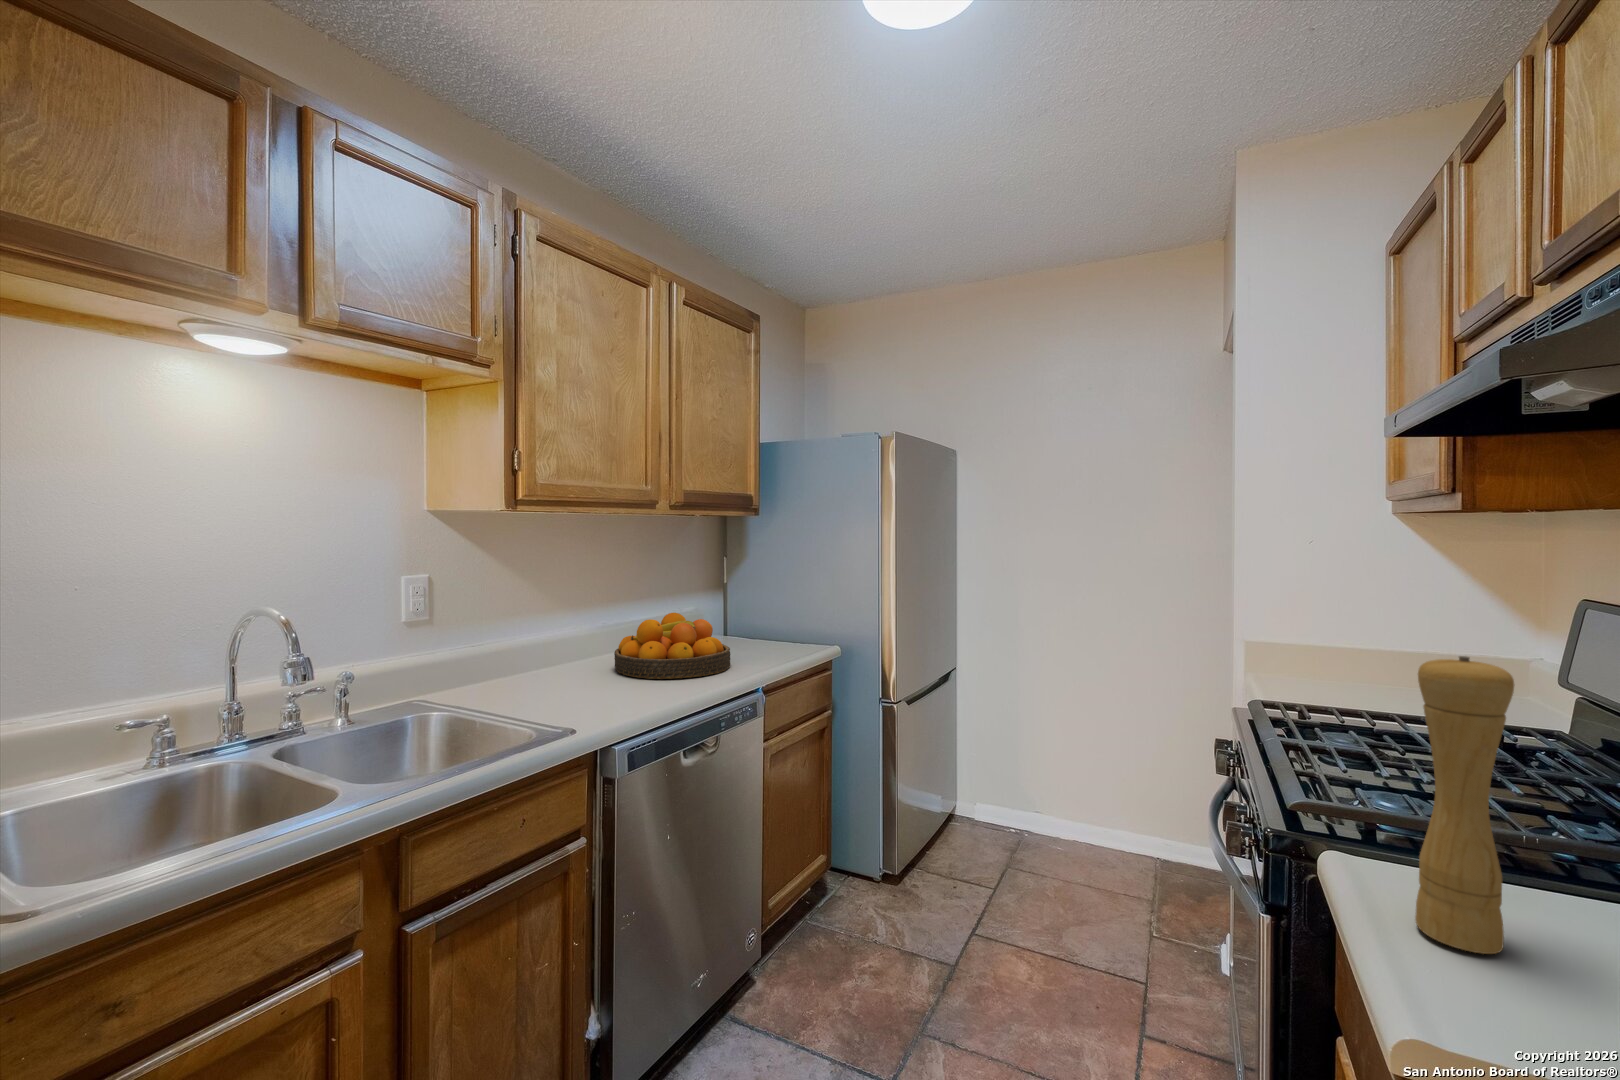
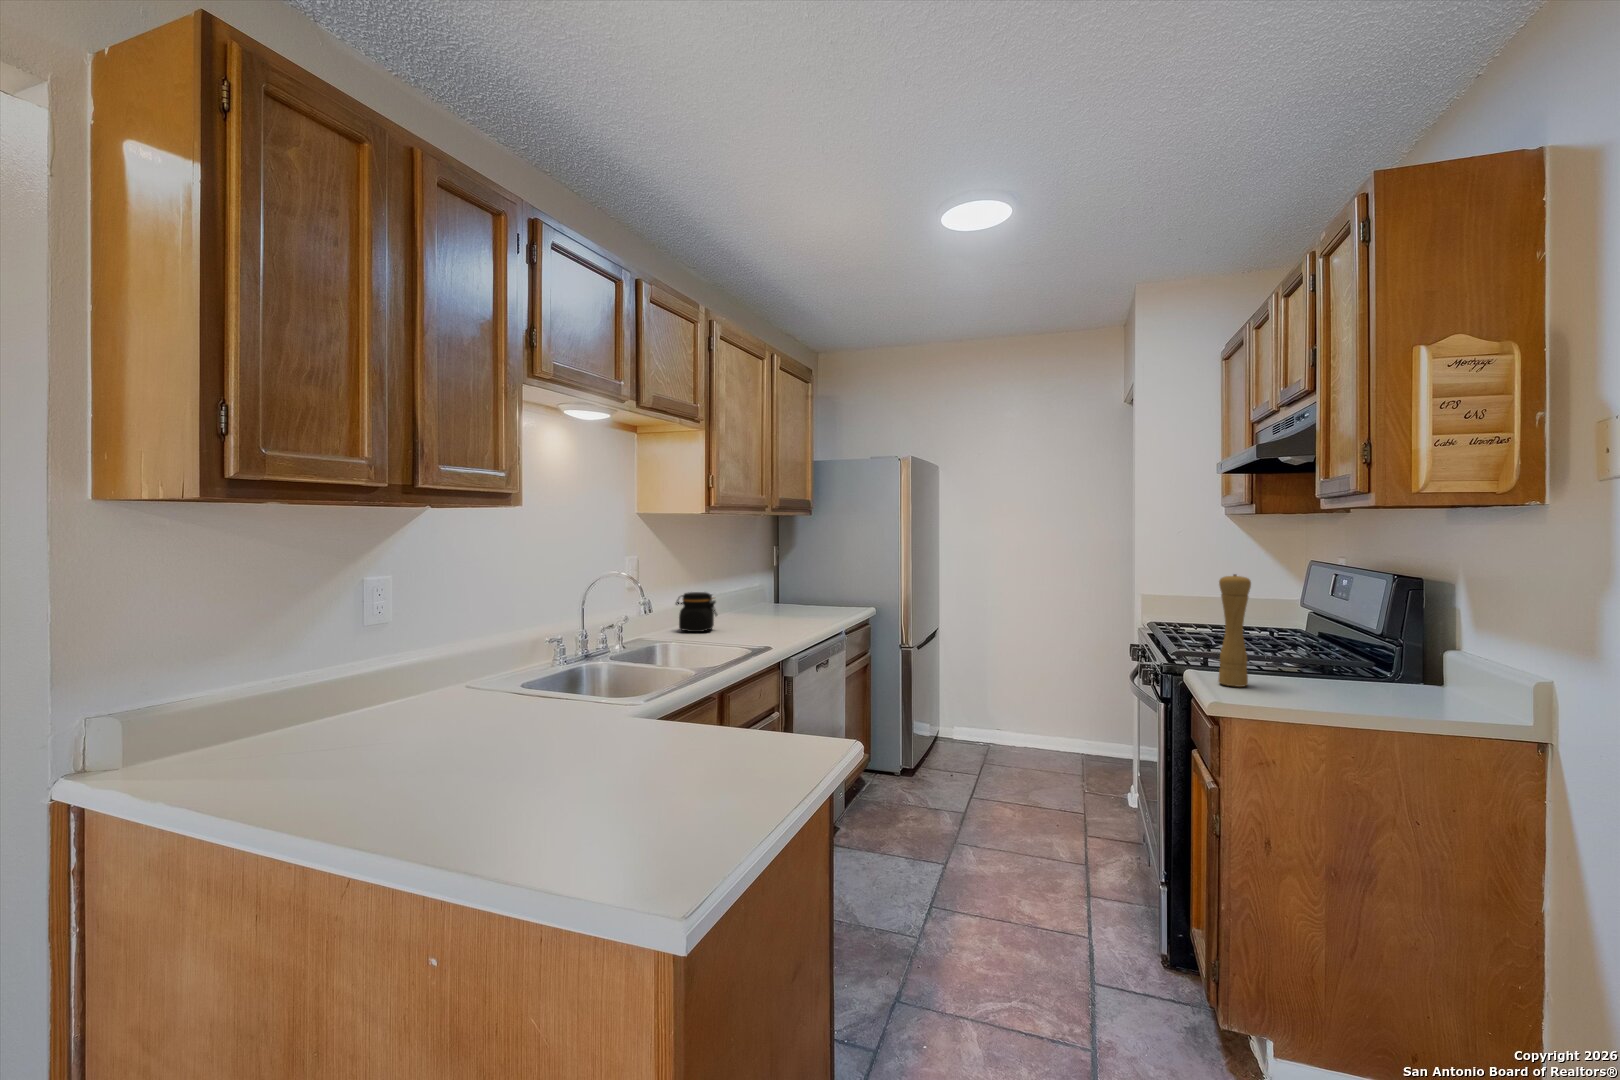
fruit bowl: present [614,613,730,679] -> none [737,584,816,626]
jar: none [498,627,560,688] -> present [676,592,717,632]

